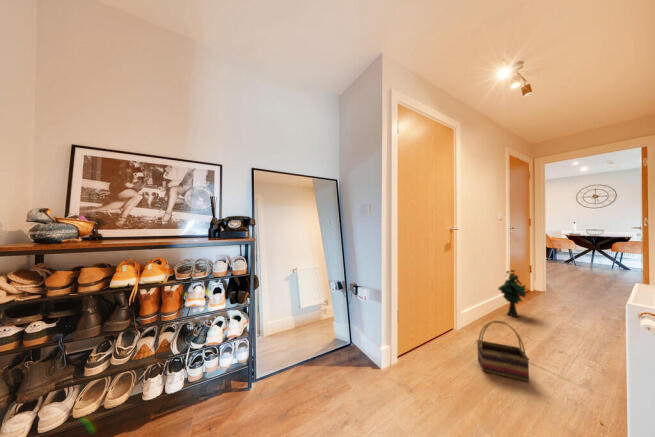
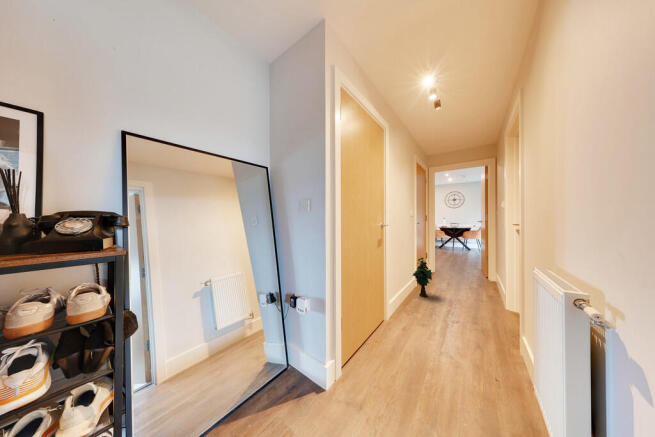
basket: present [477,320,529,381] -> none [410,308,453,360]

